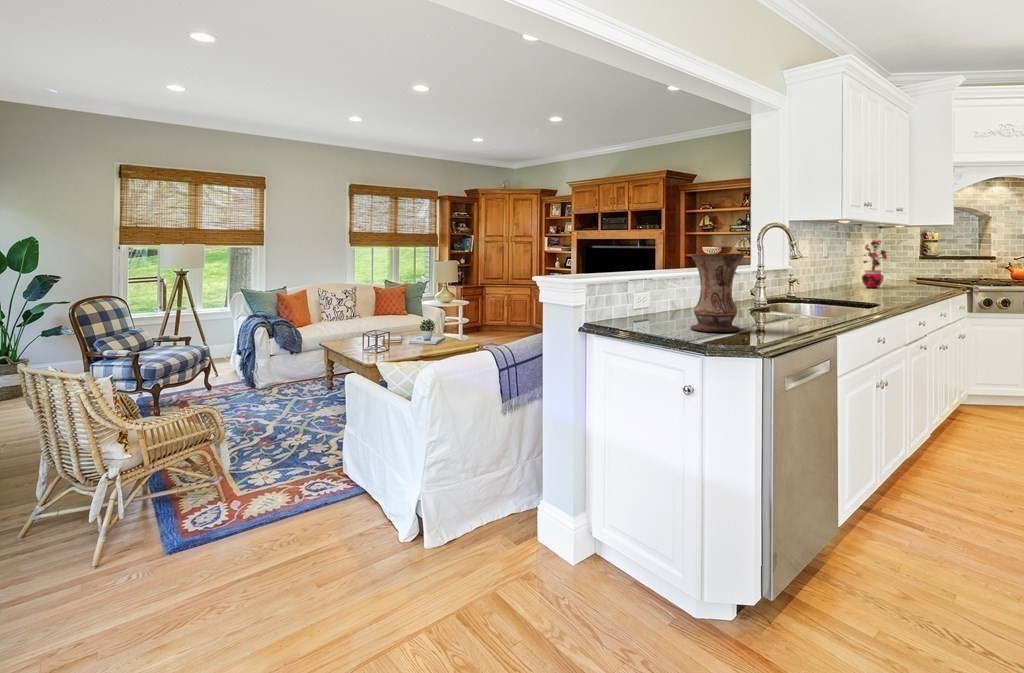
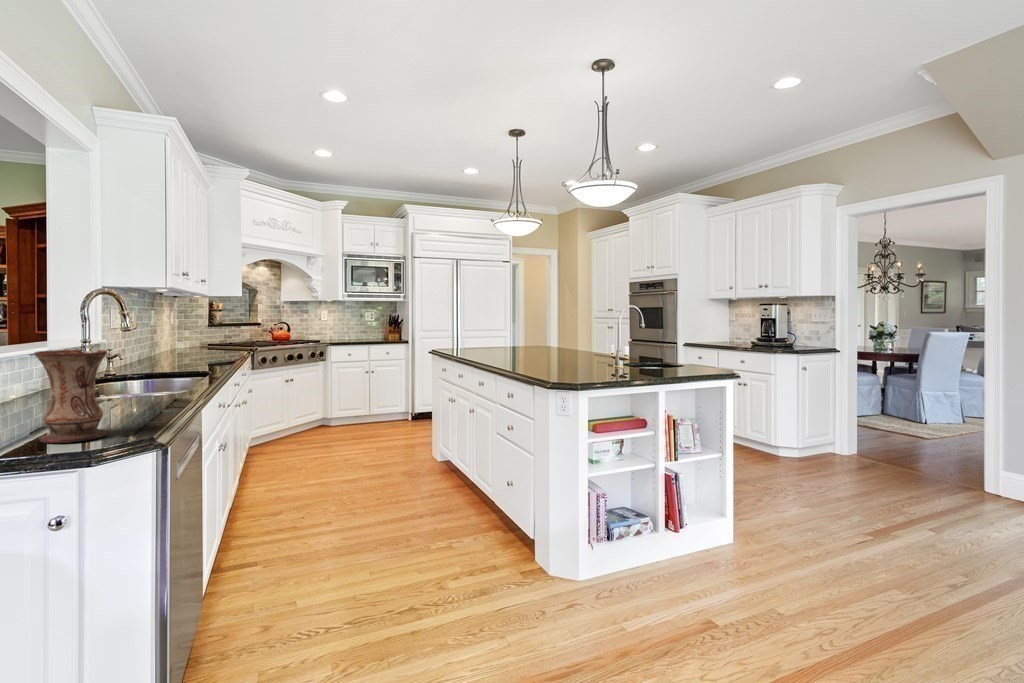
potted plant: present [862,241,887,288] -> none [163,311,191,357]

